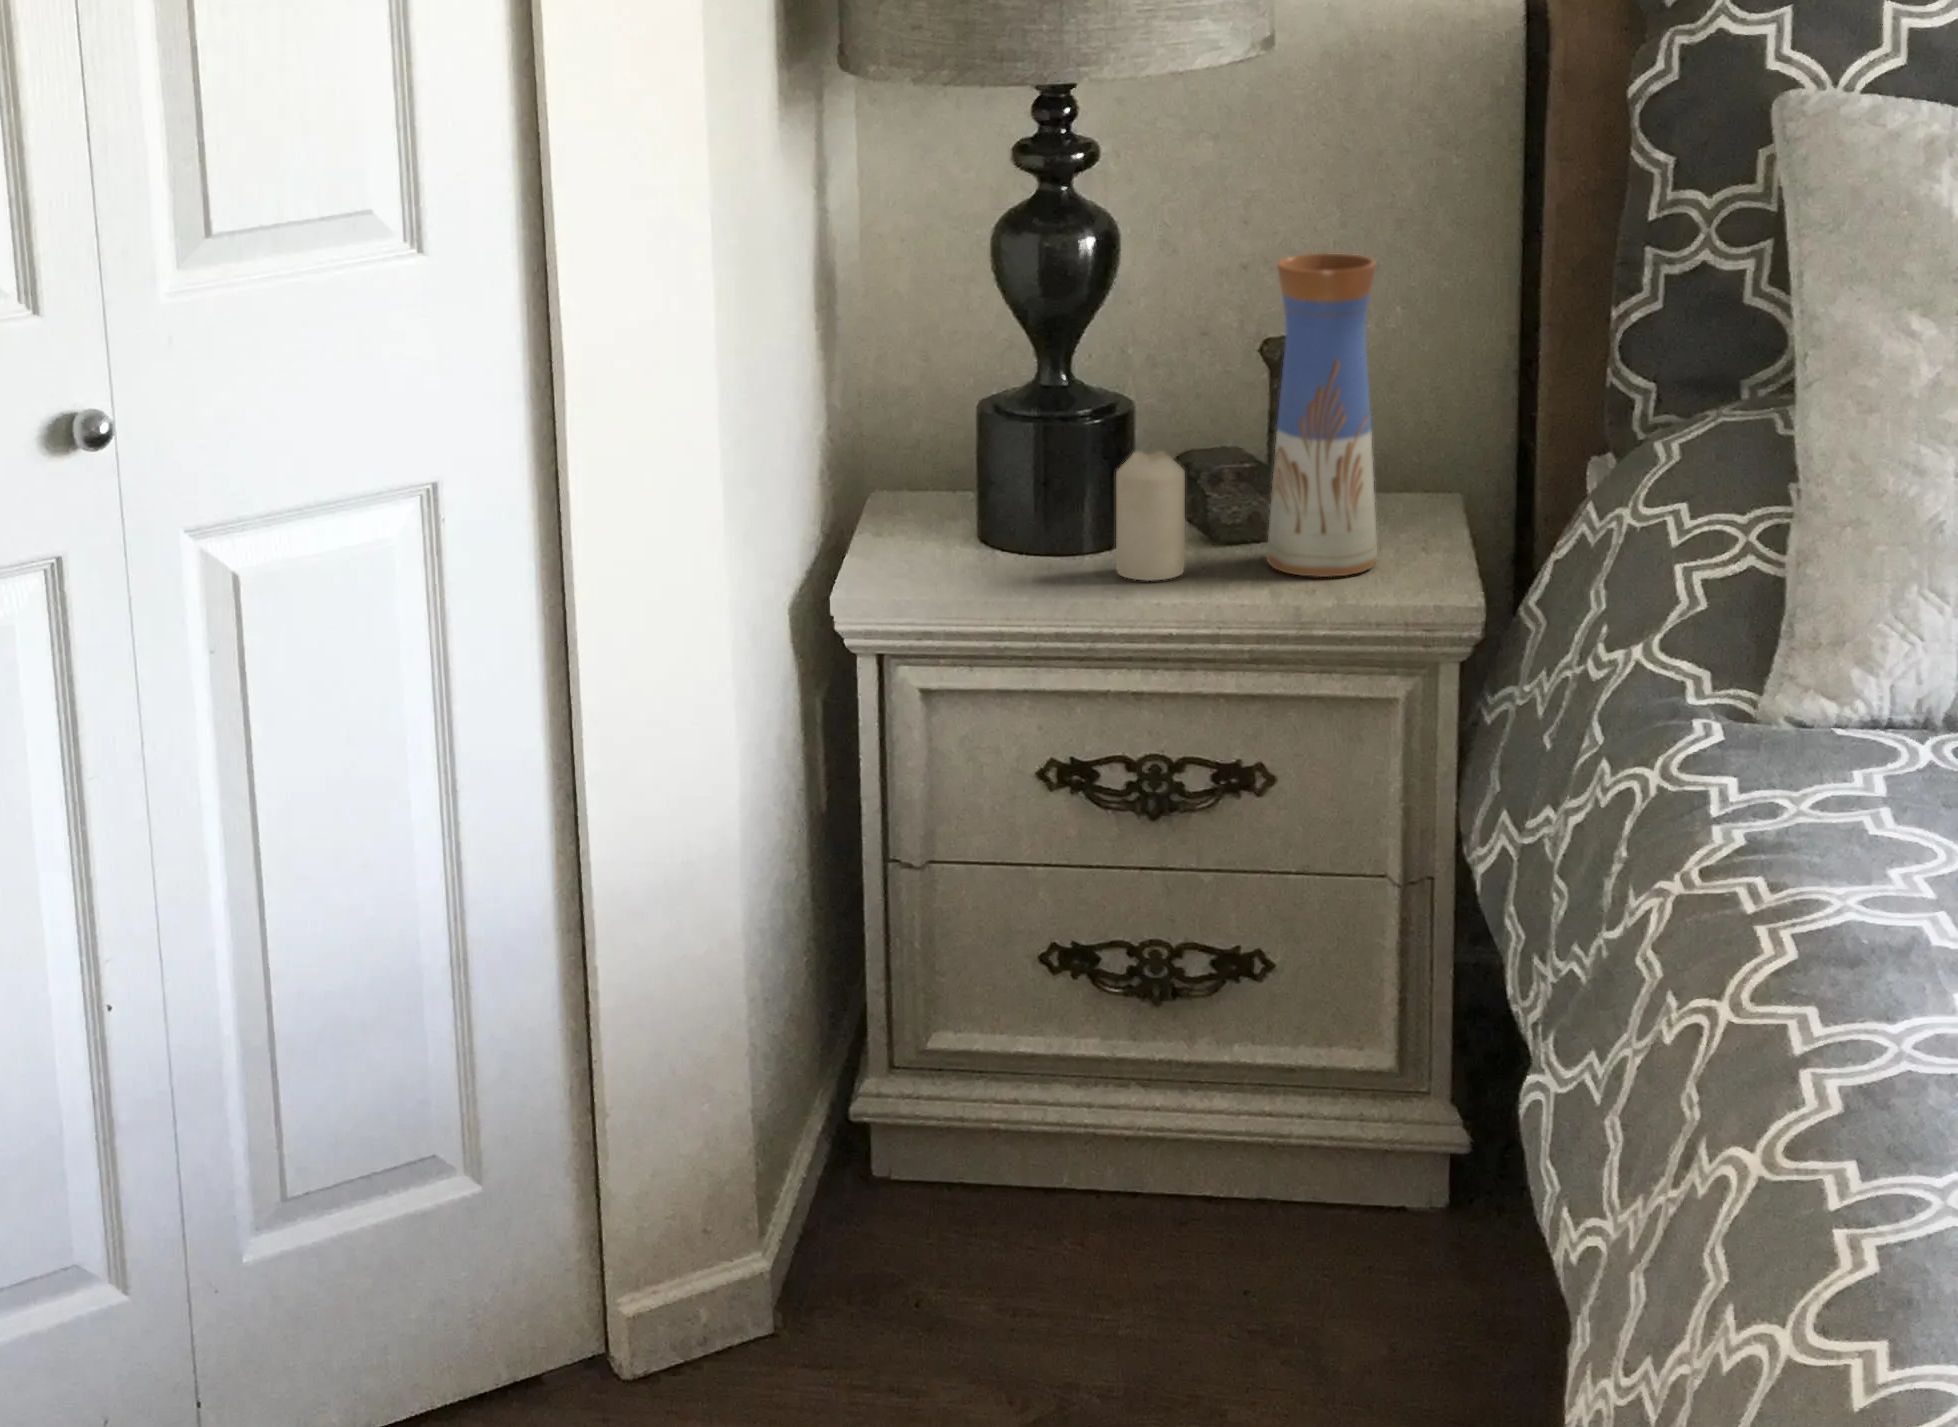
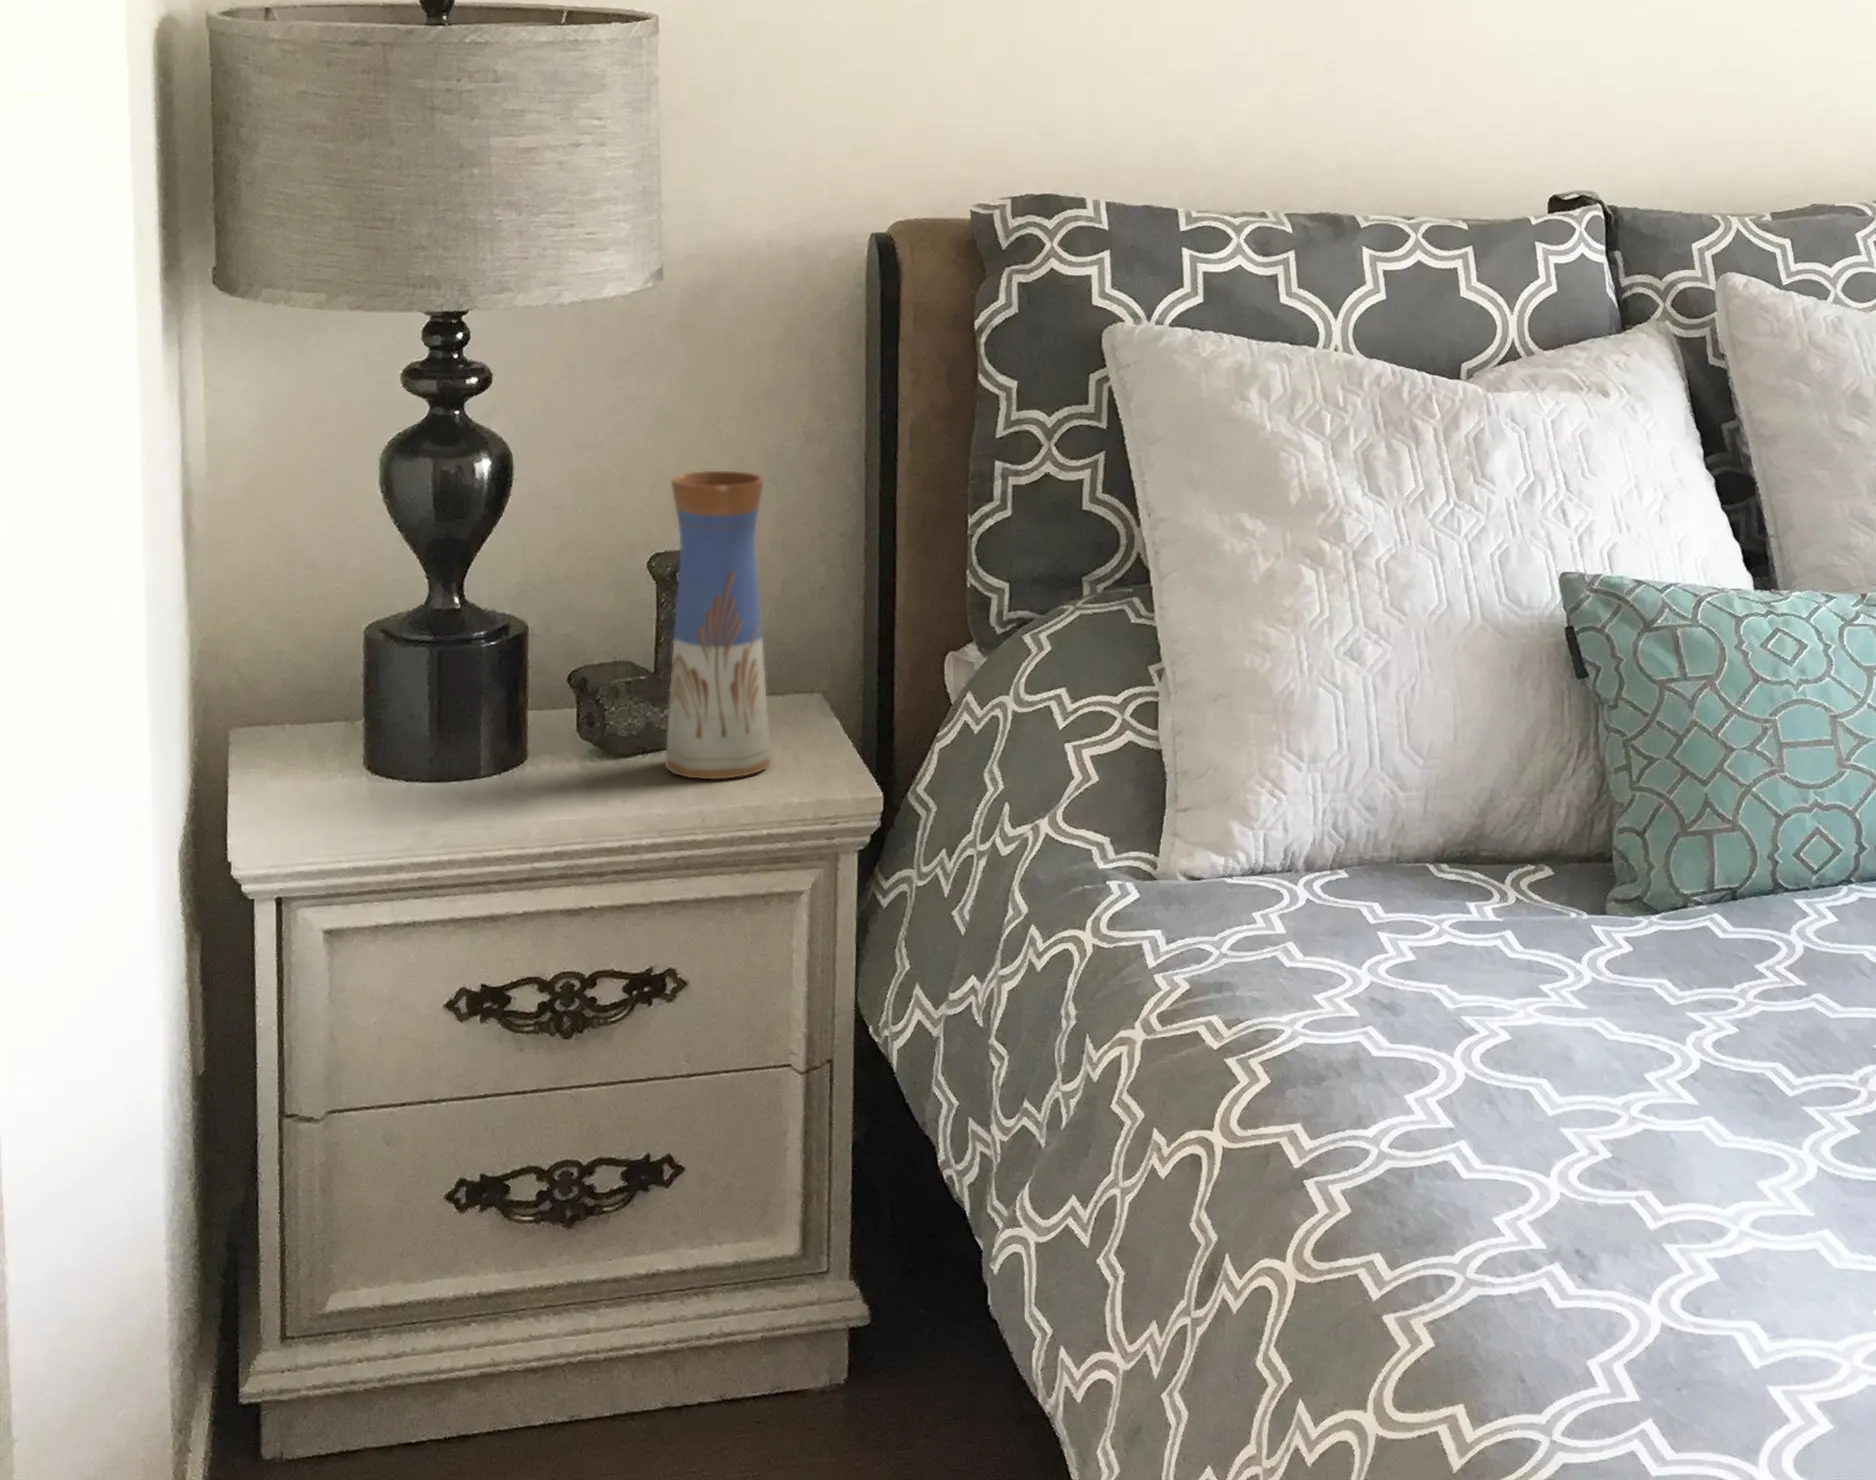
candle: present [1116,451,1185,581] -> none [519,664,588,793]

